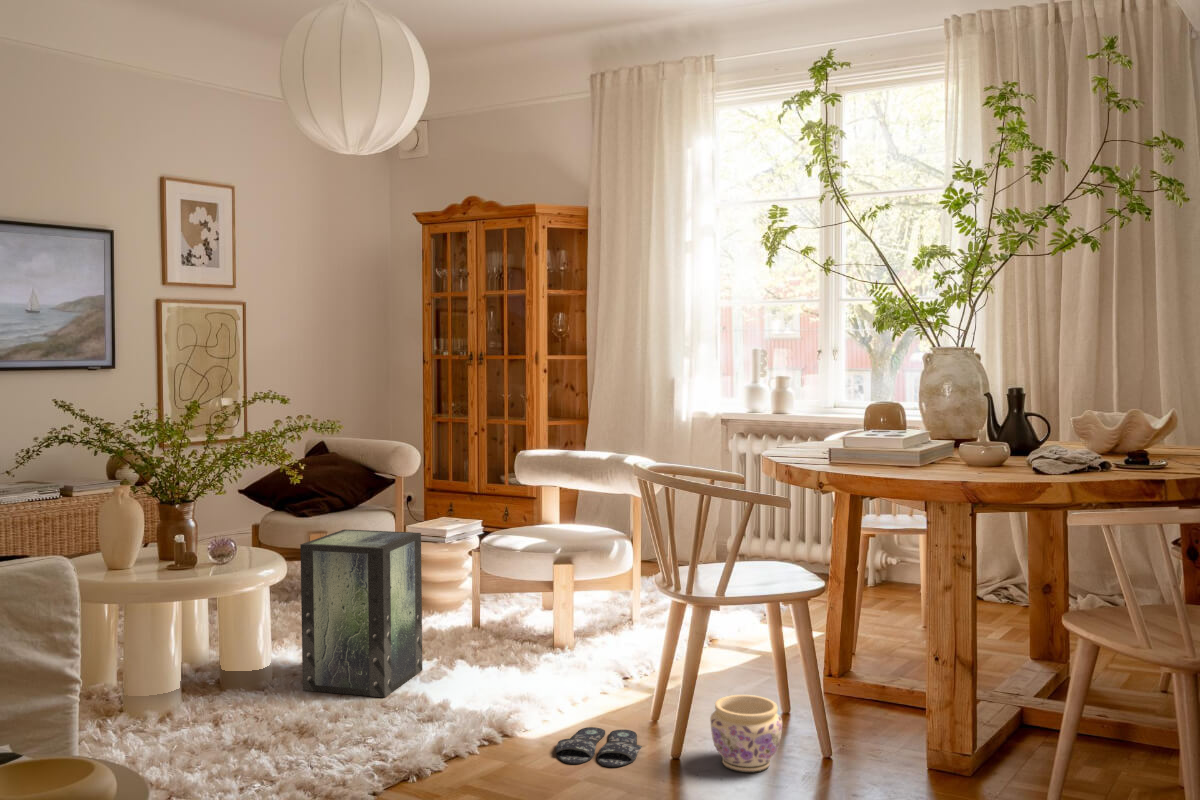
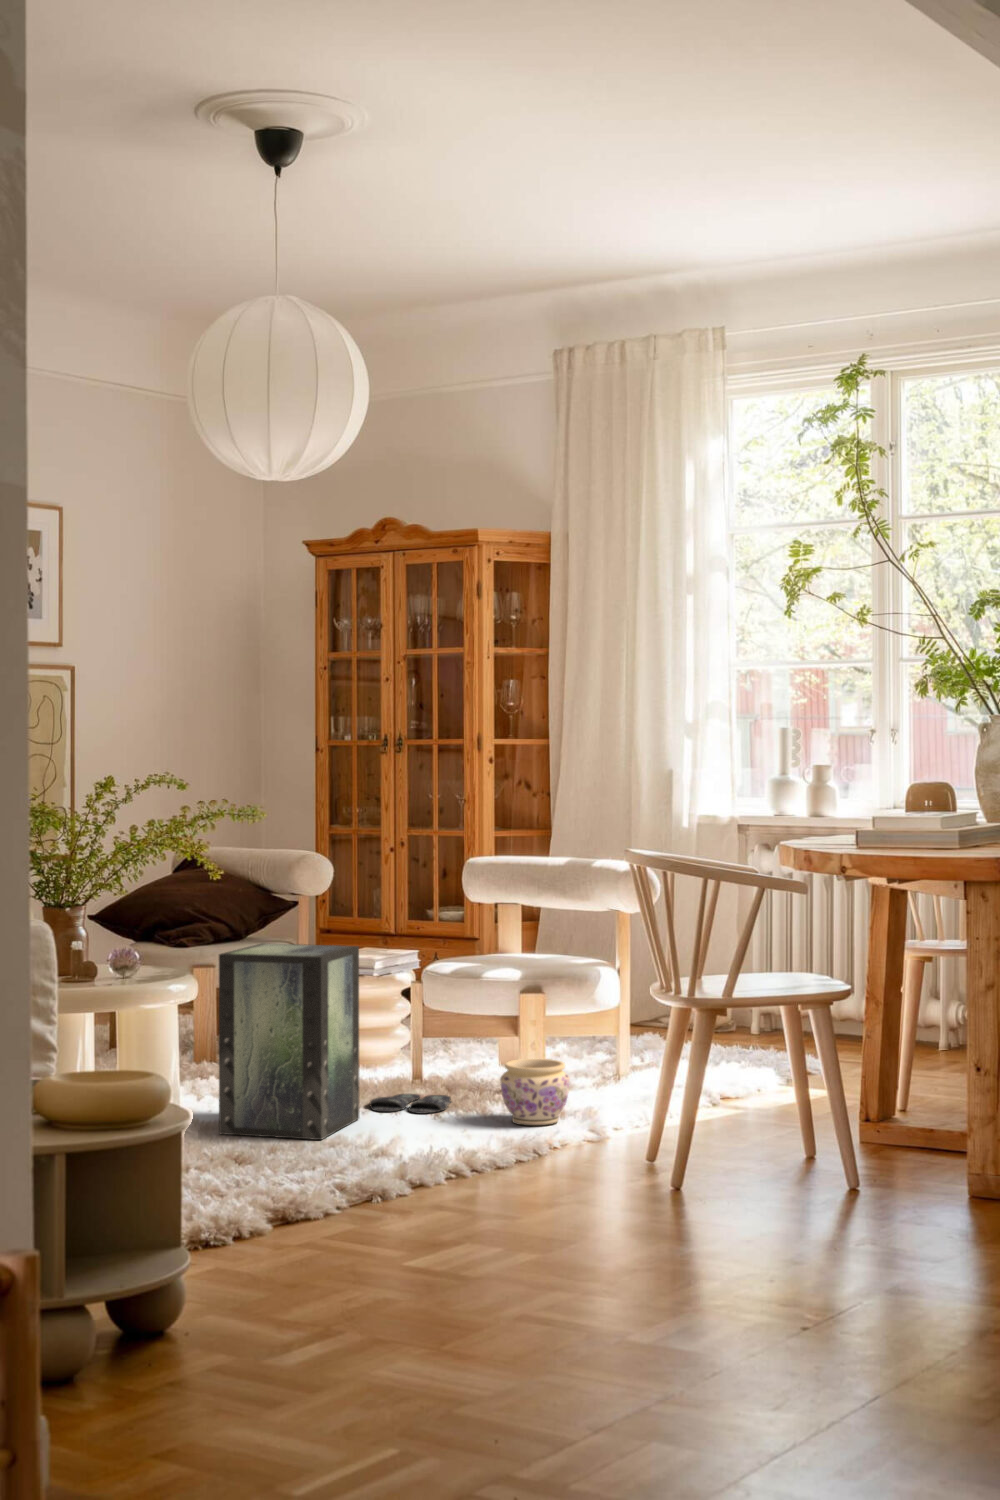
planter: present [710,695,782,773] -> present [500,1059,570,1126]
slippers: present [556,727,642,767] -> present [369,1094,451,1114]

